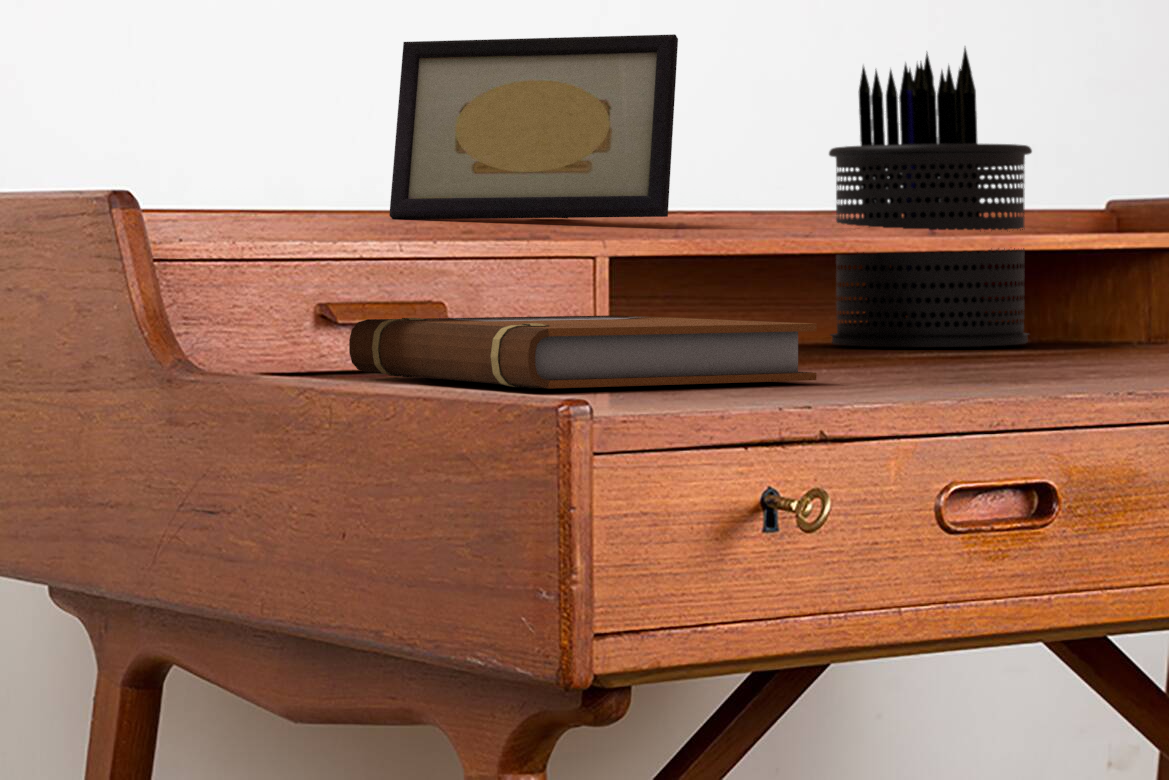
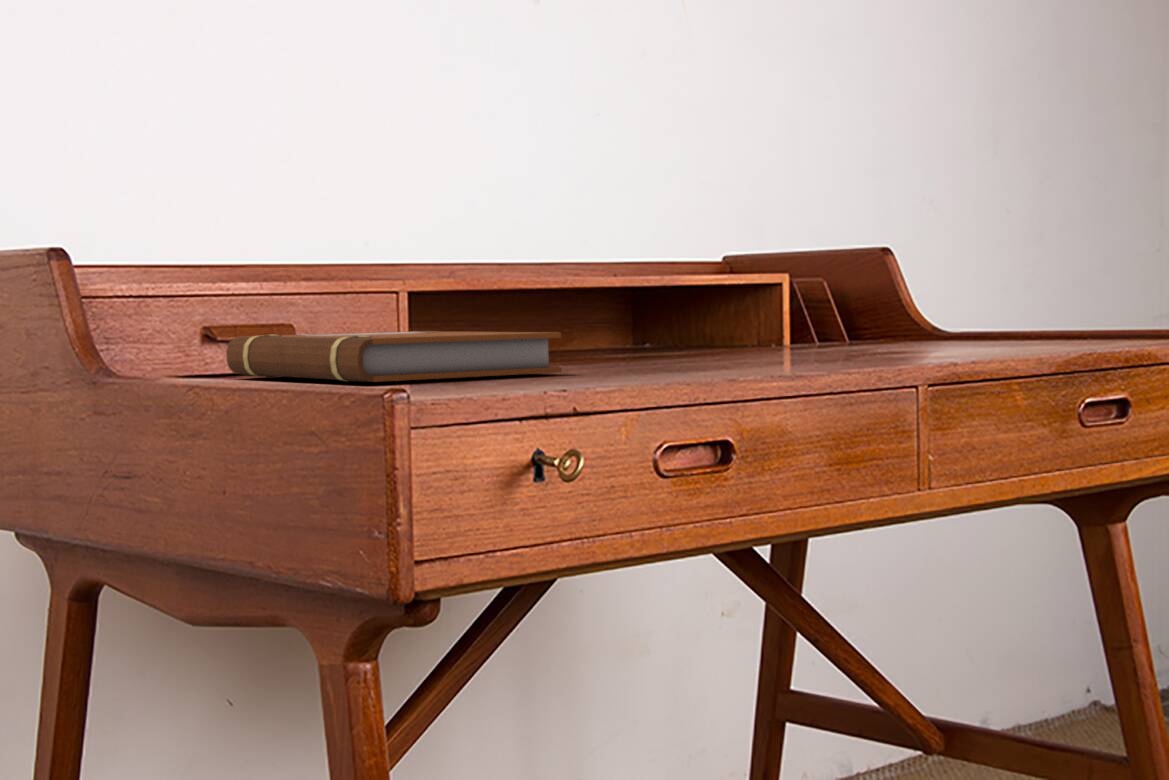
picture frame: present [389,34,678,219] -> none [254,144,449,271]
pen holder: present [829,48,1032,347] -> none [550,151,684,351]

